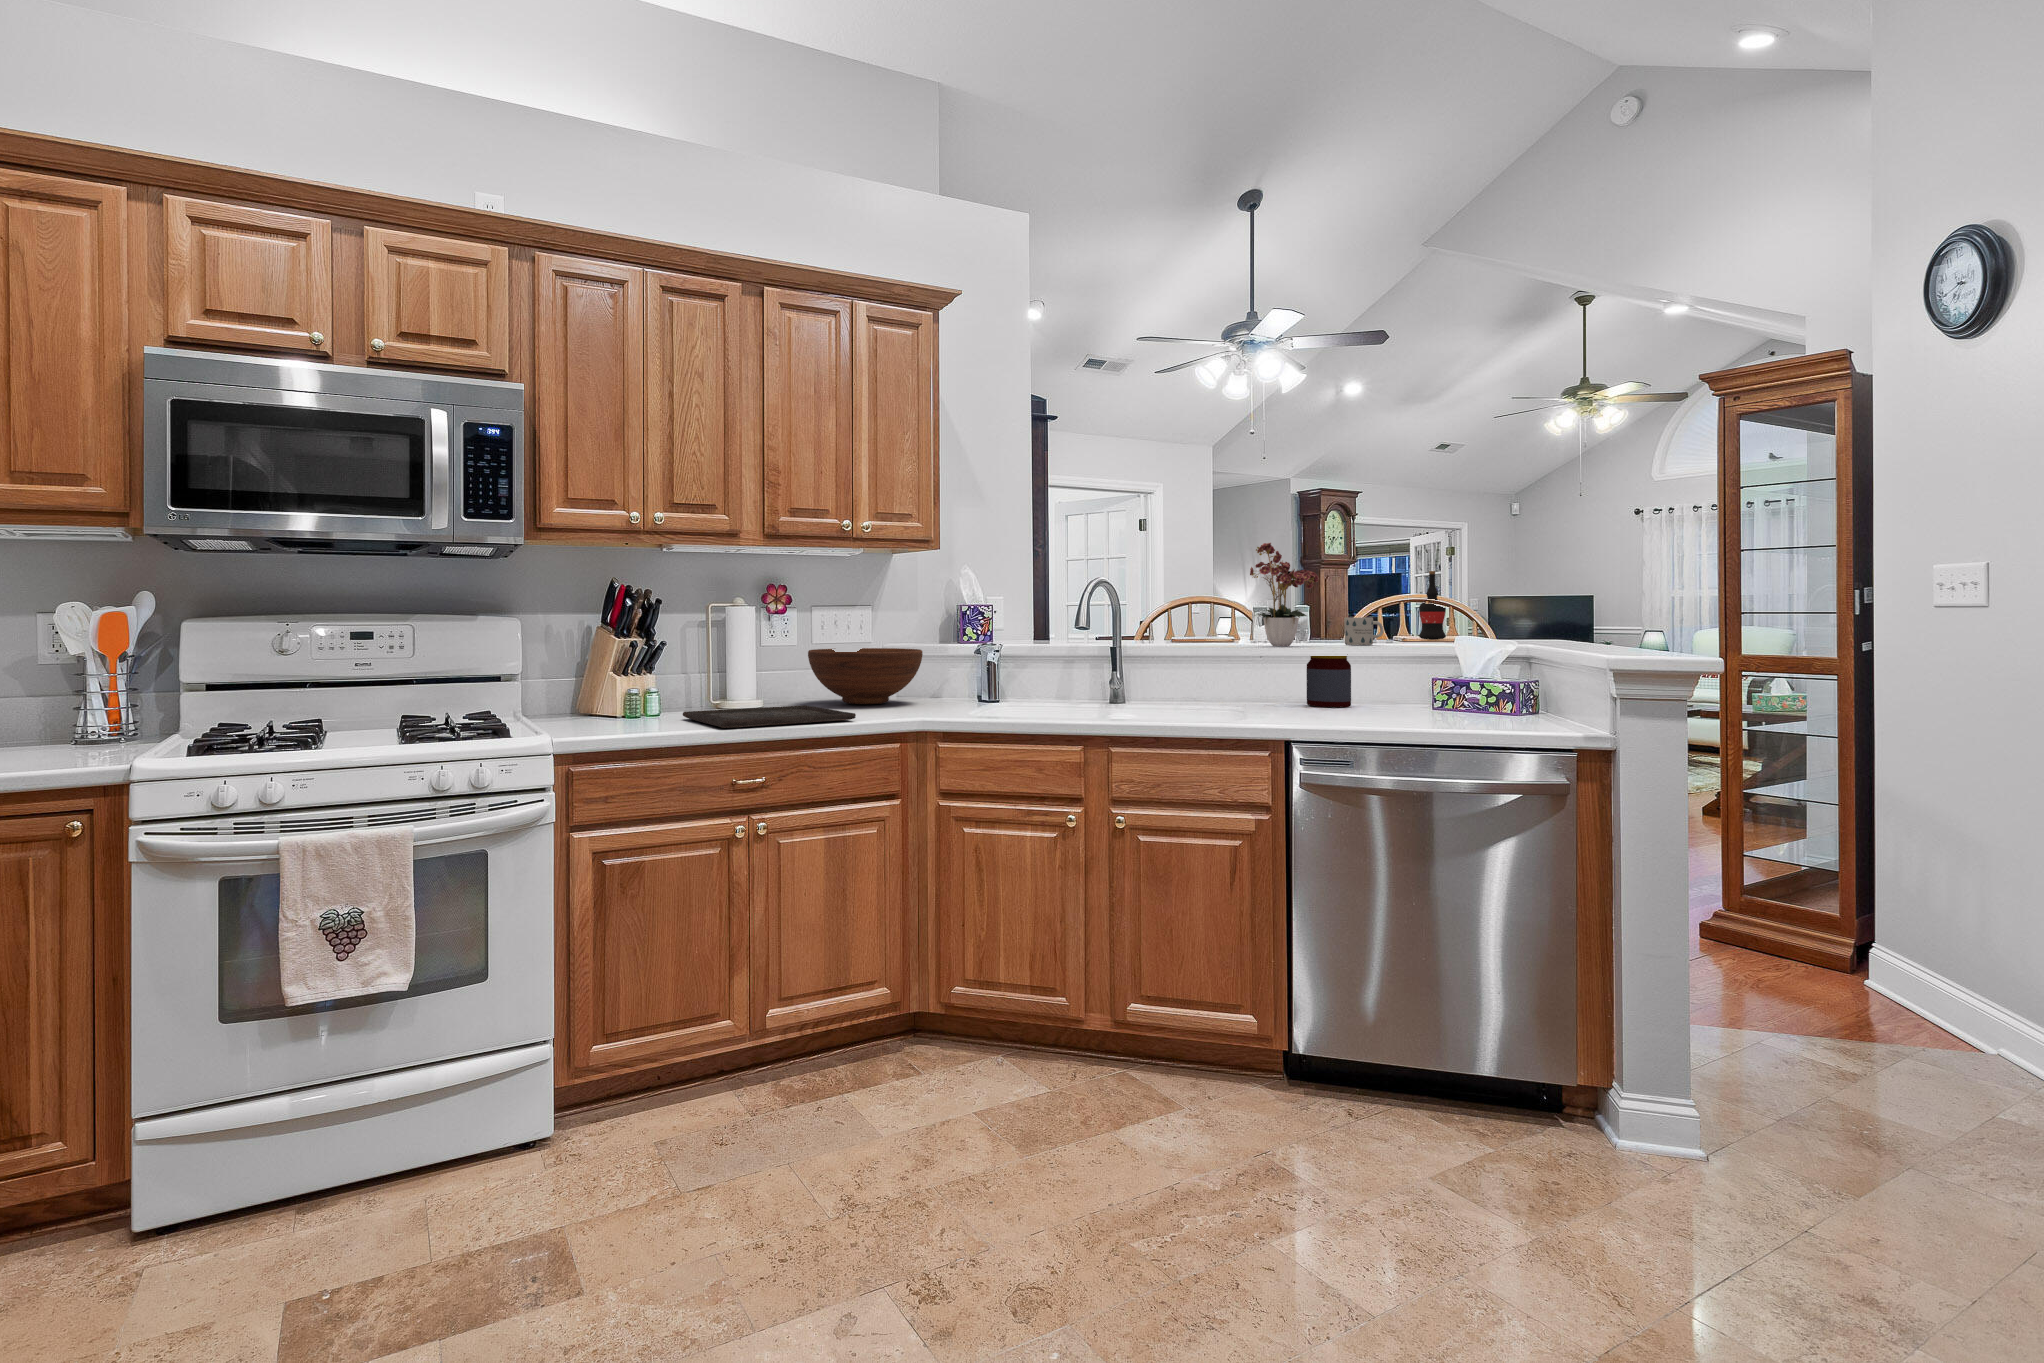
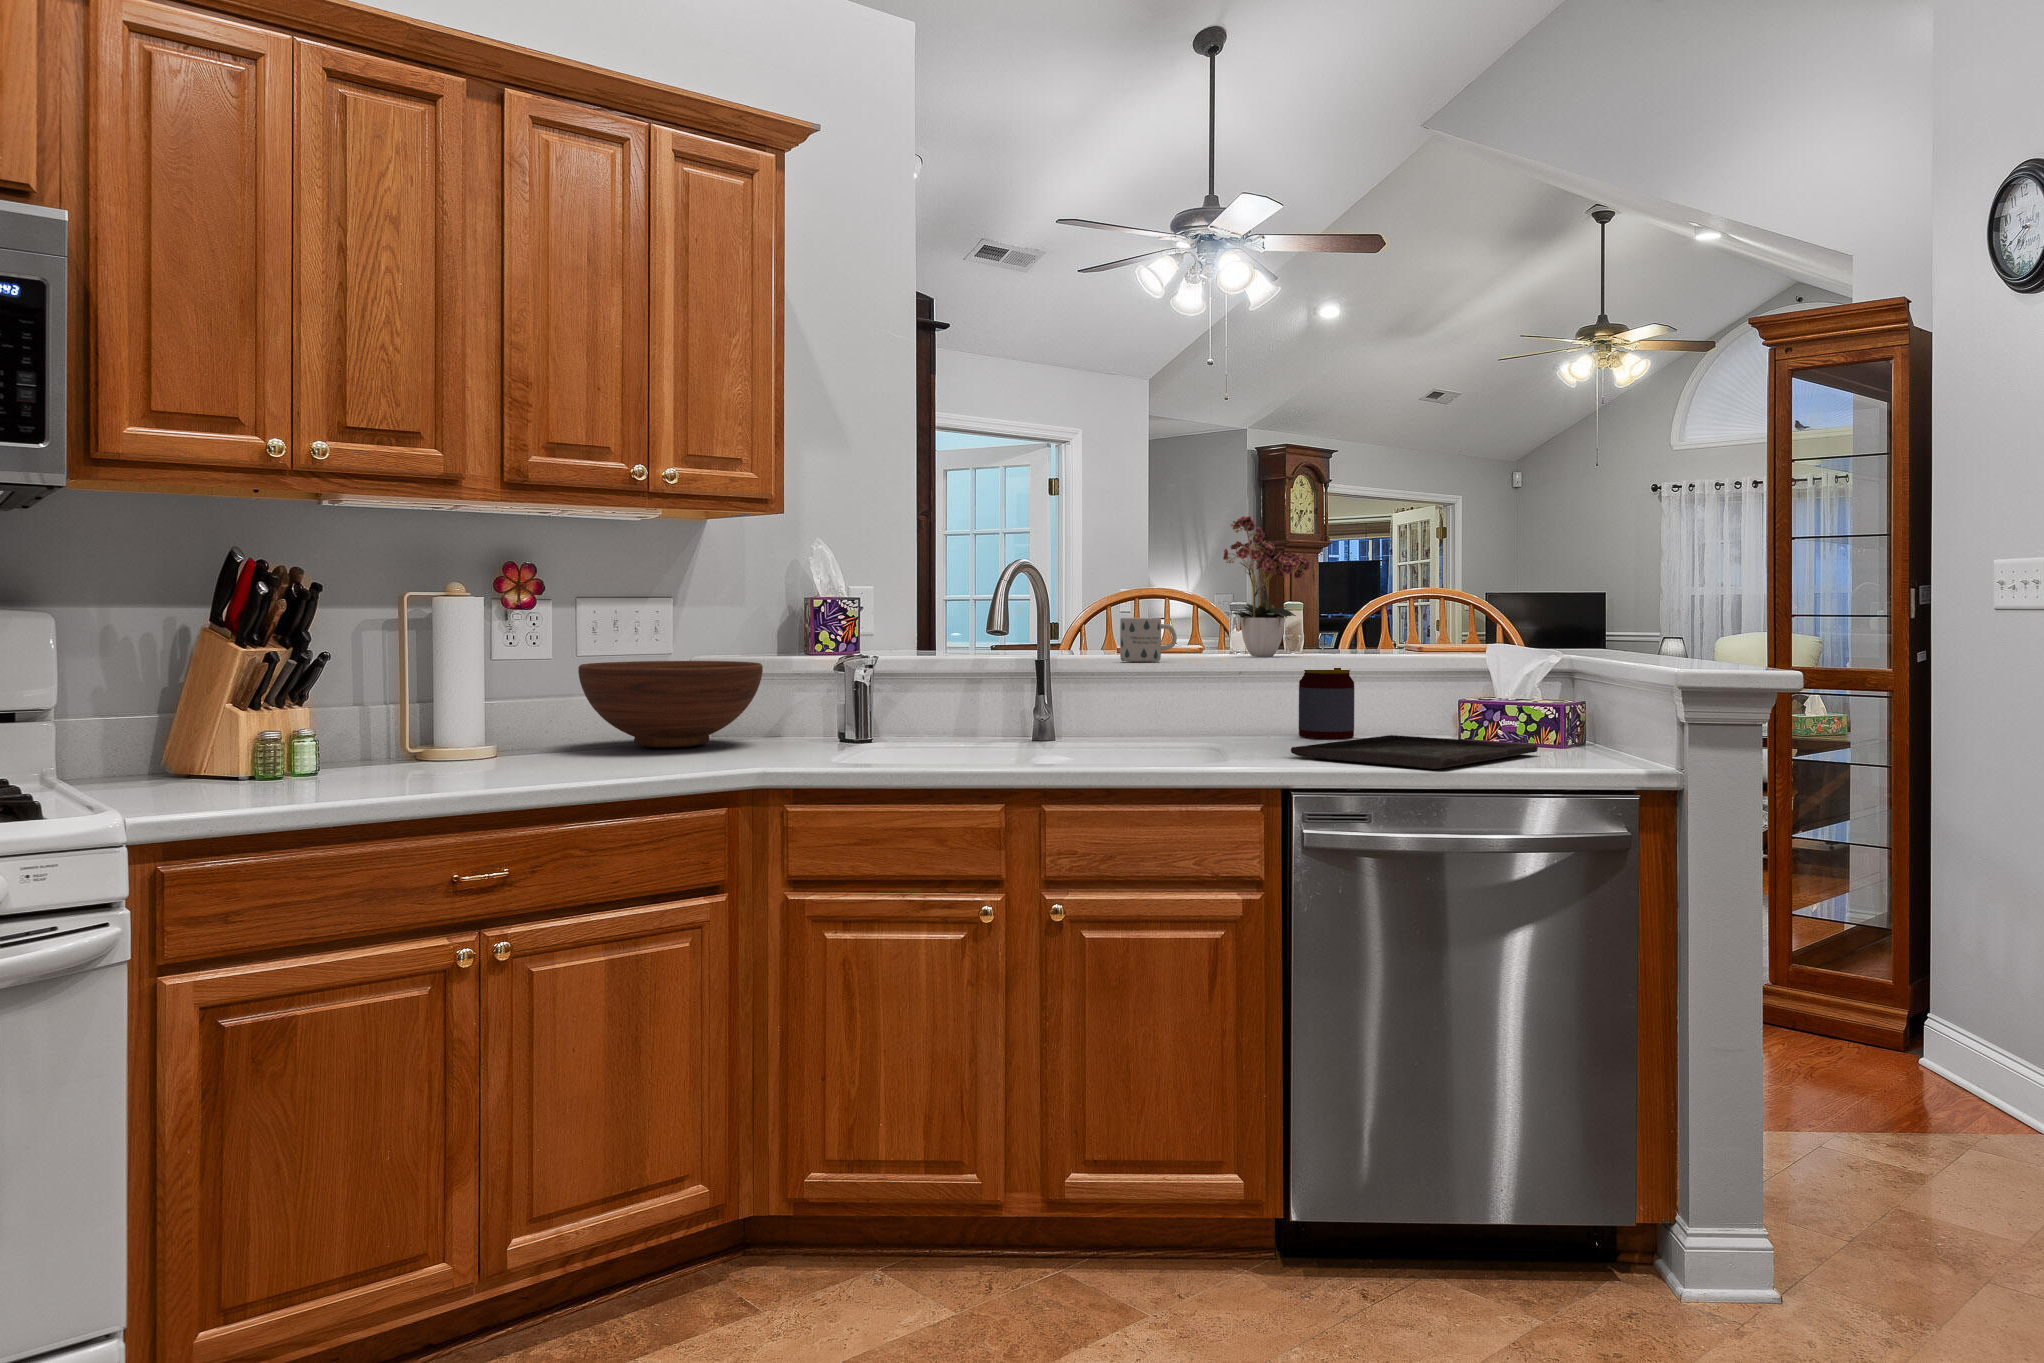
wine bottle: present [1419,571,1446,640] -> none [1418,557,1450,645]
mug: present [1344,617,1384,645] -> present [1120,618,1177,662]
tray: present [683,705,856,728] -> present [1291,735,1538,769]

